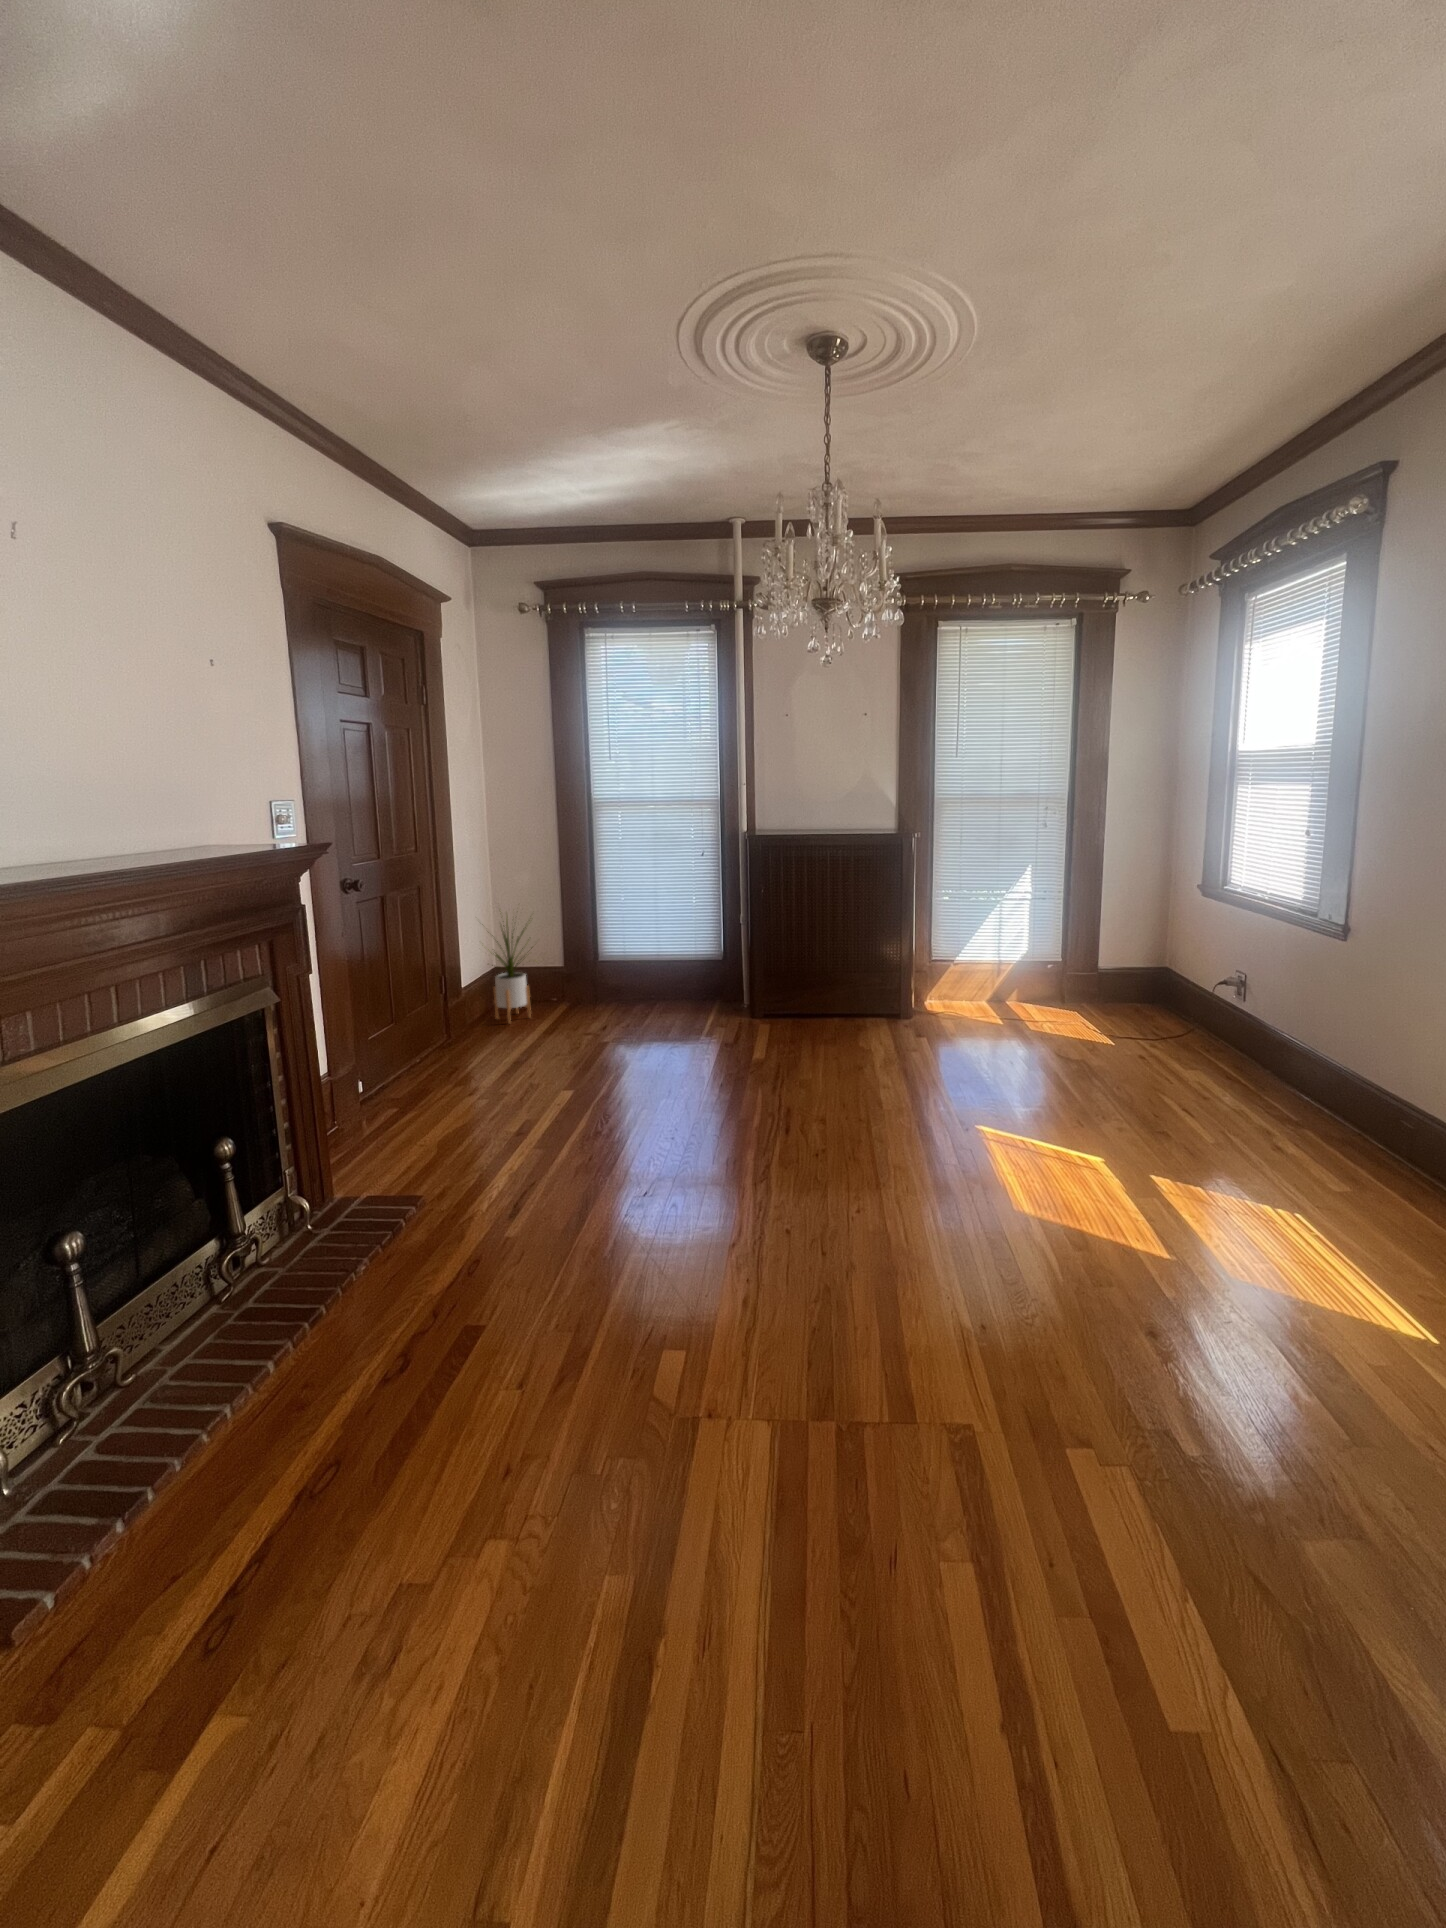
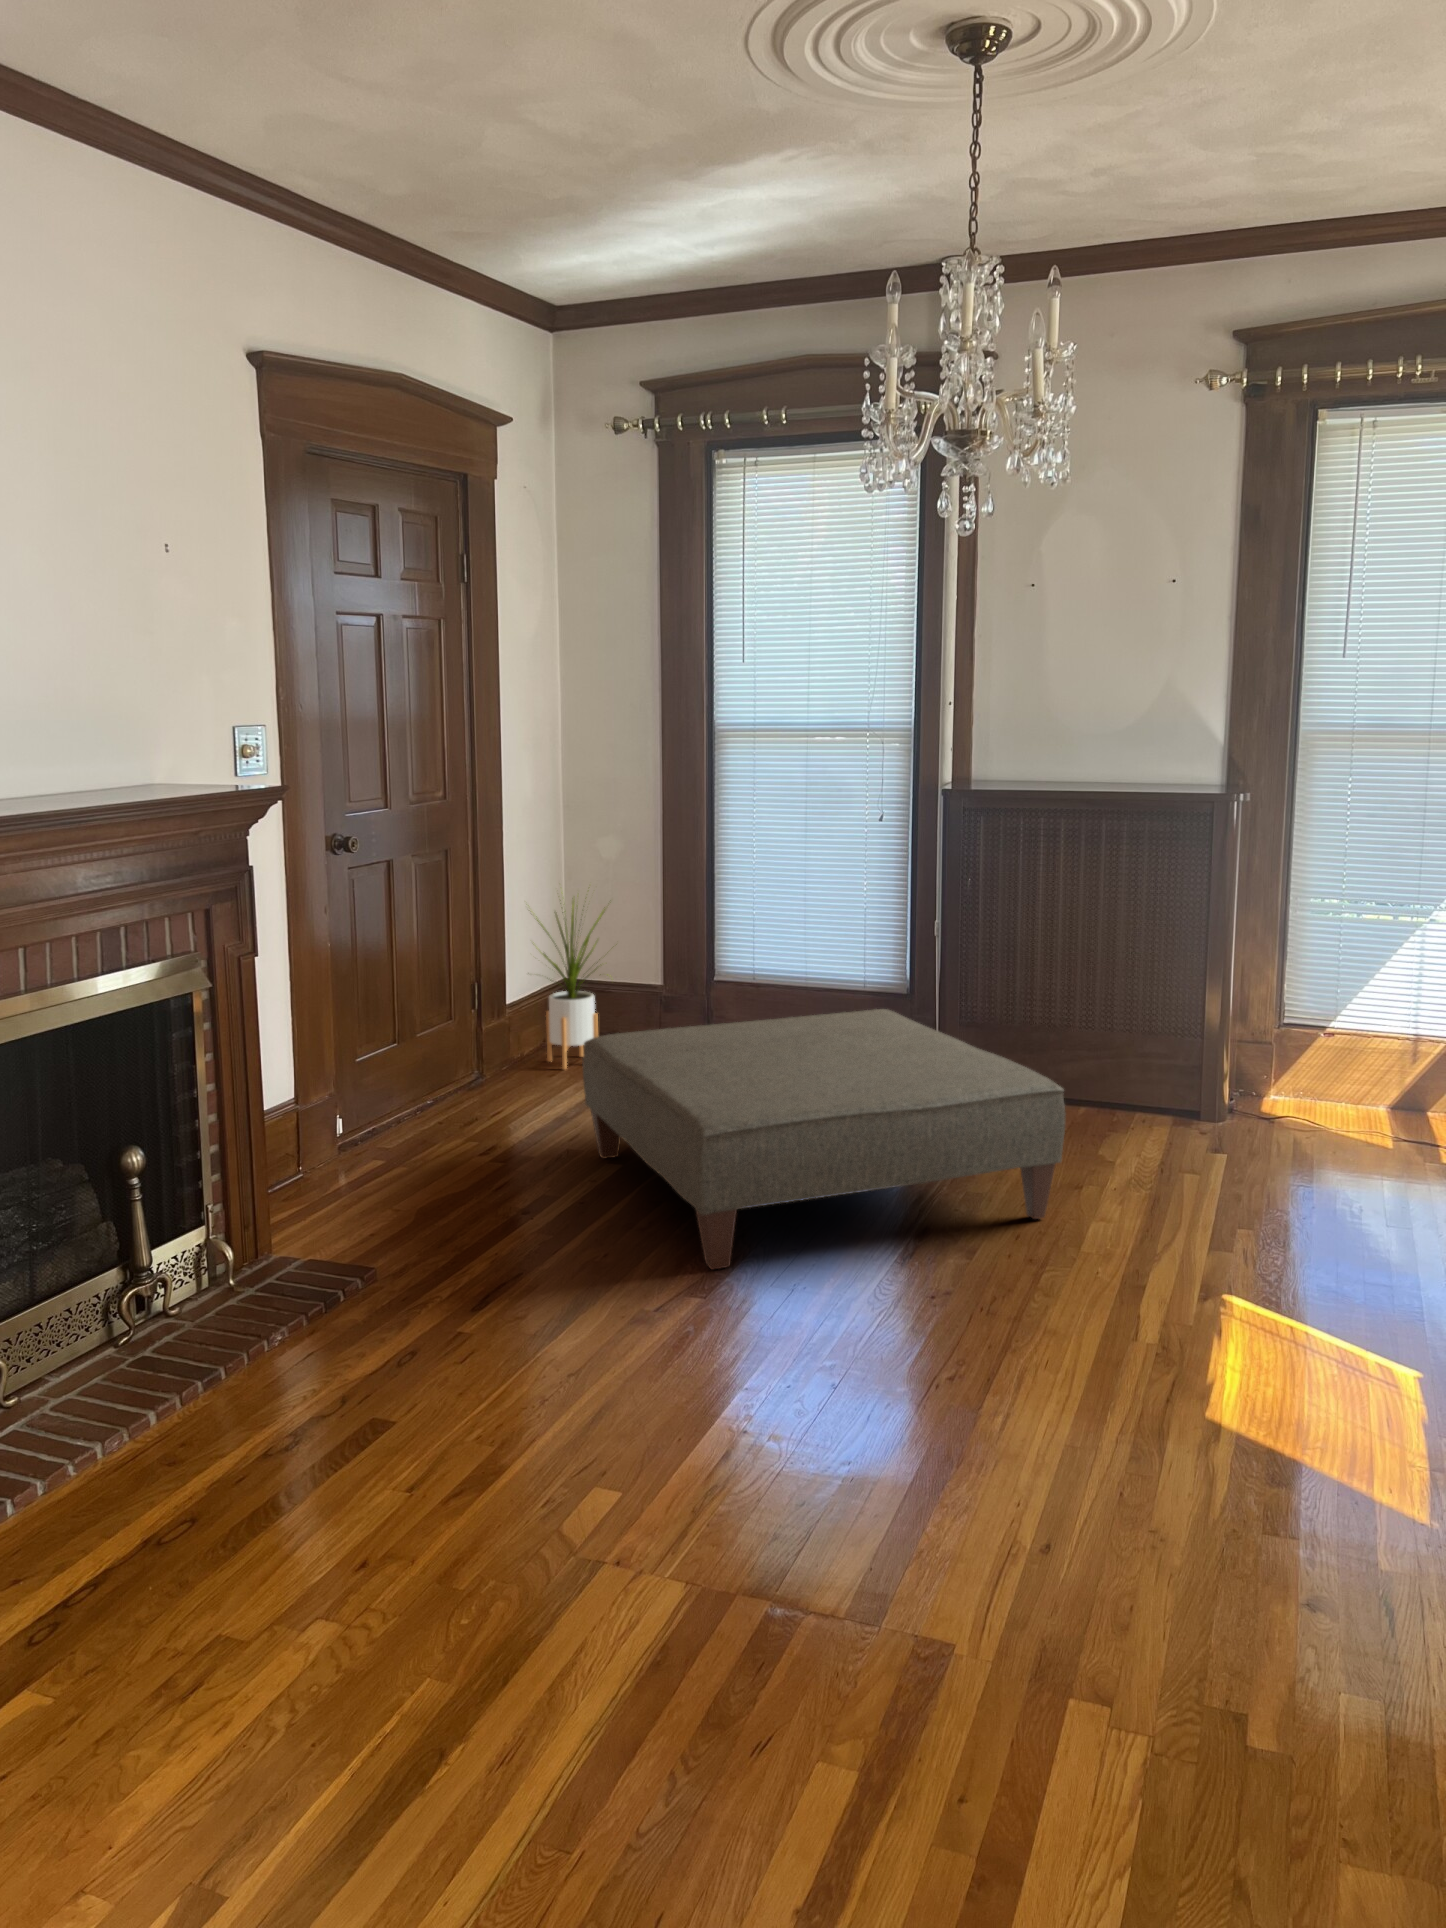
ottoman: none [543,969,858,1154] -> present [583,1009,1066,1270]

